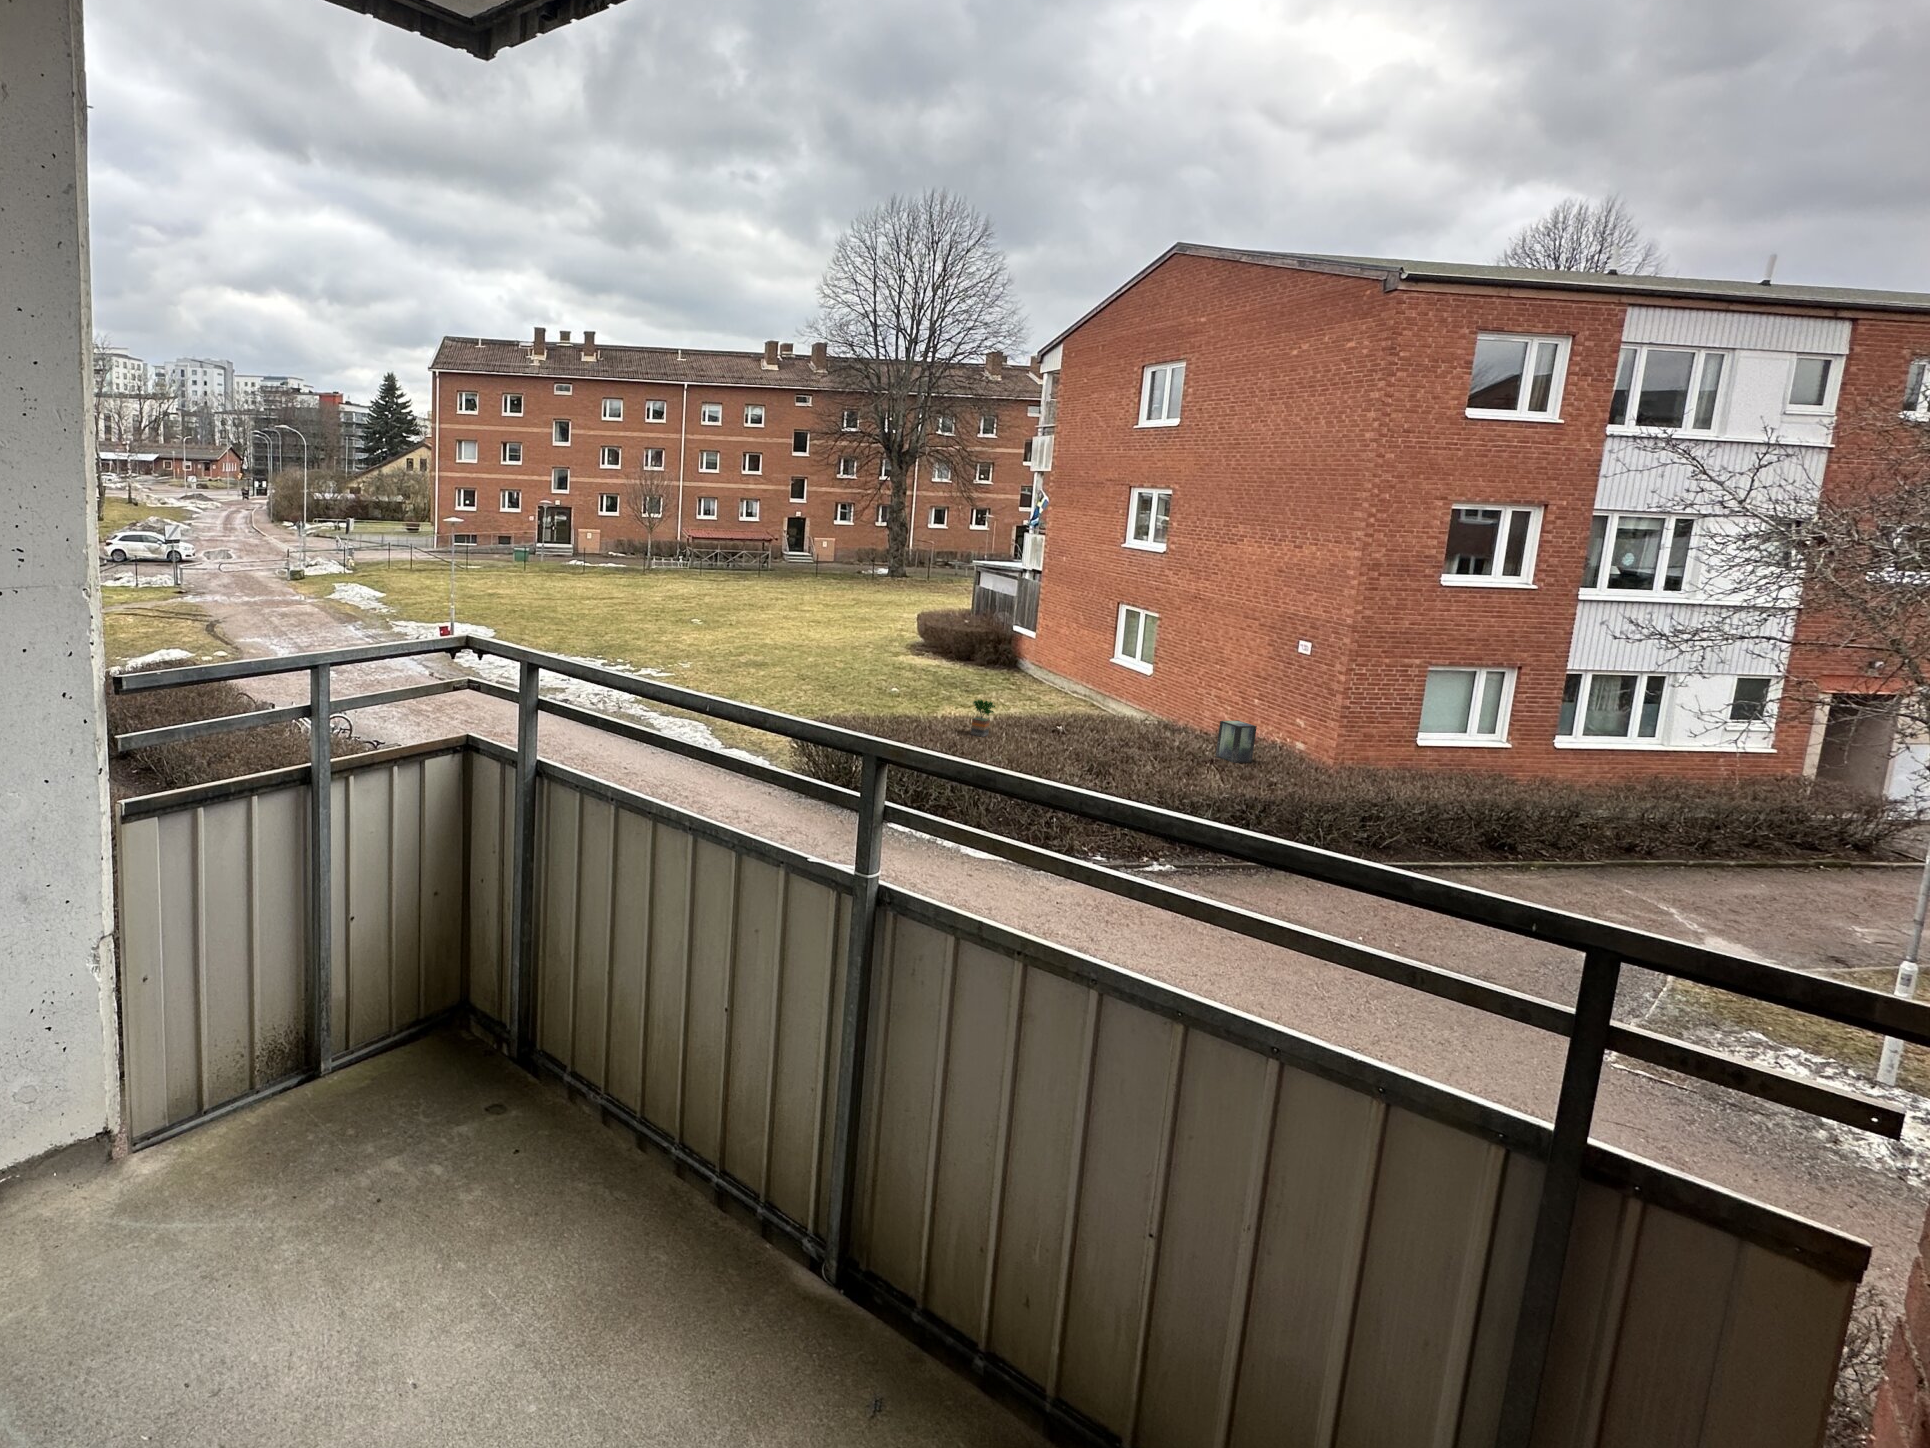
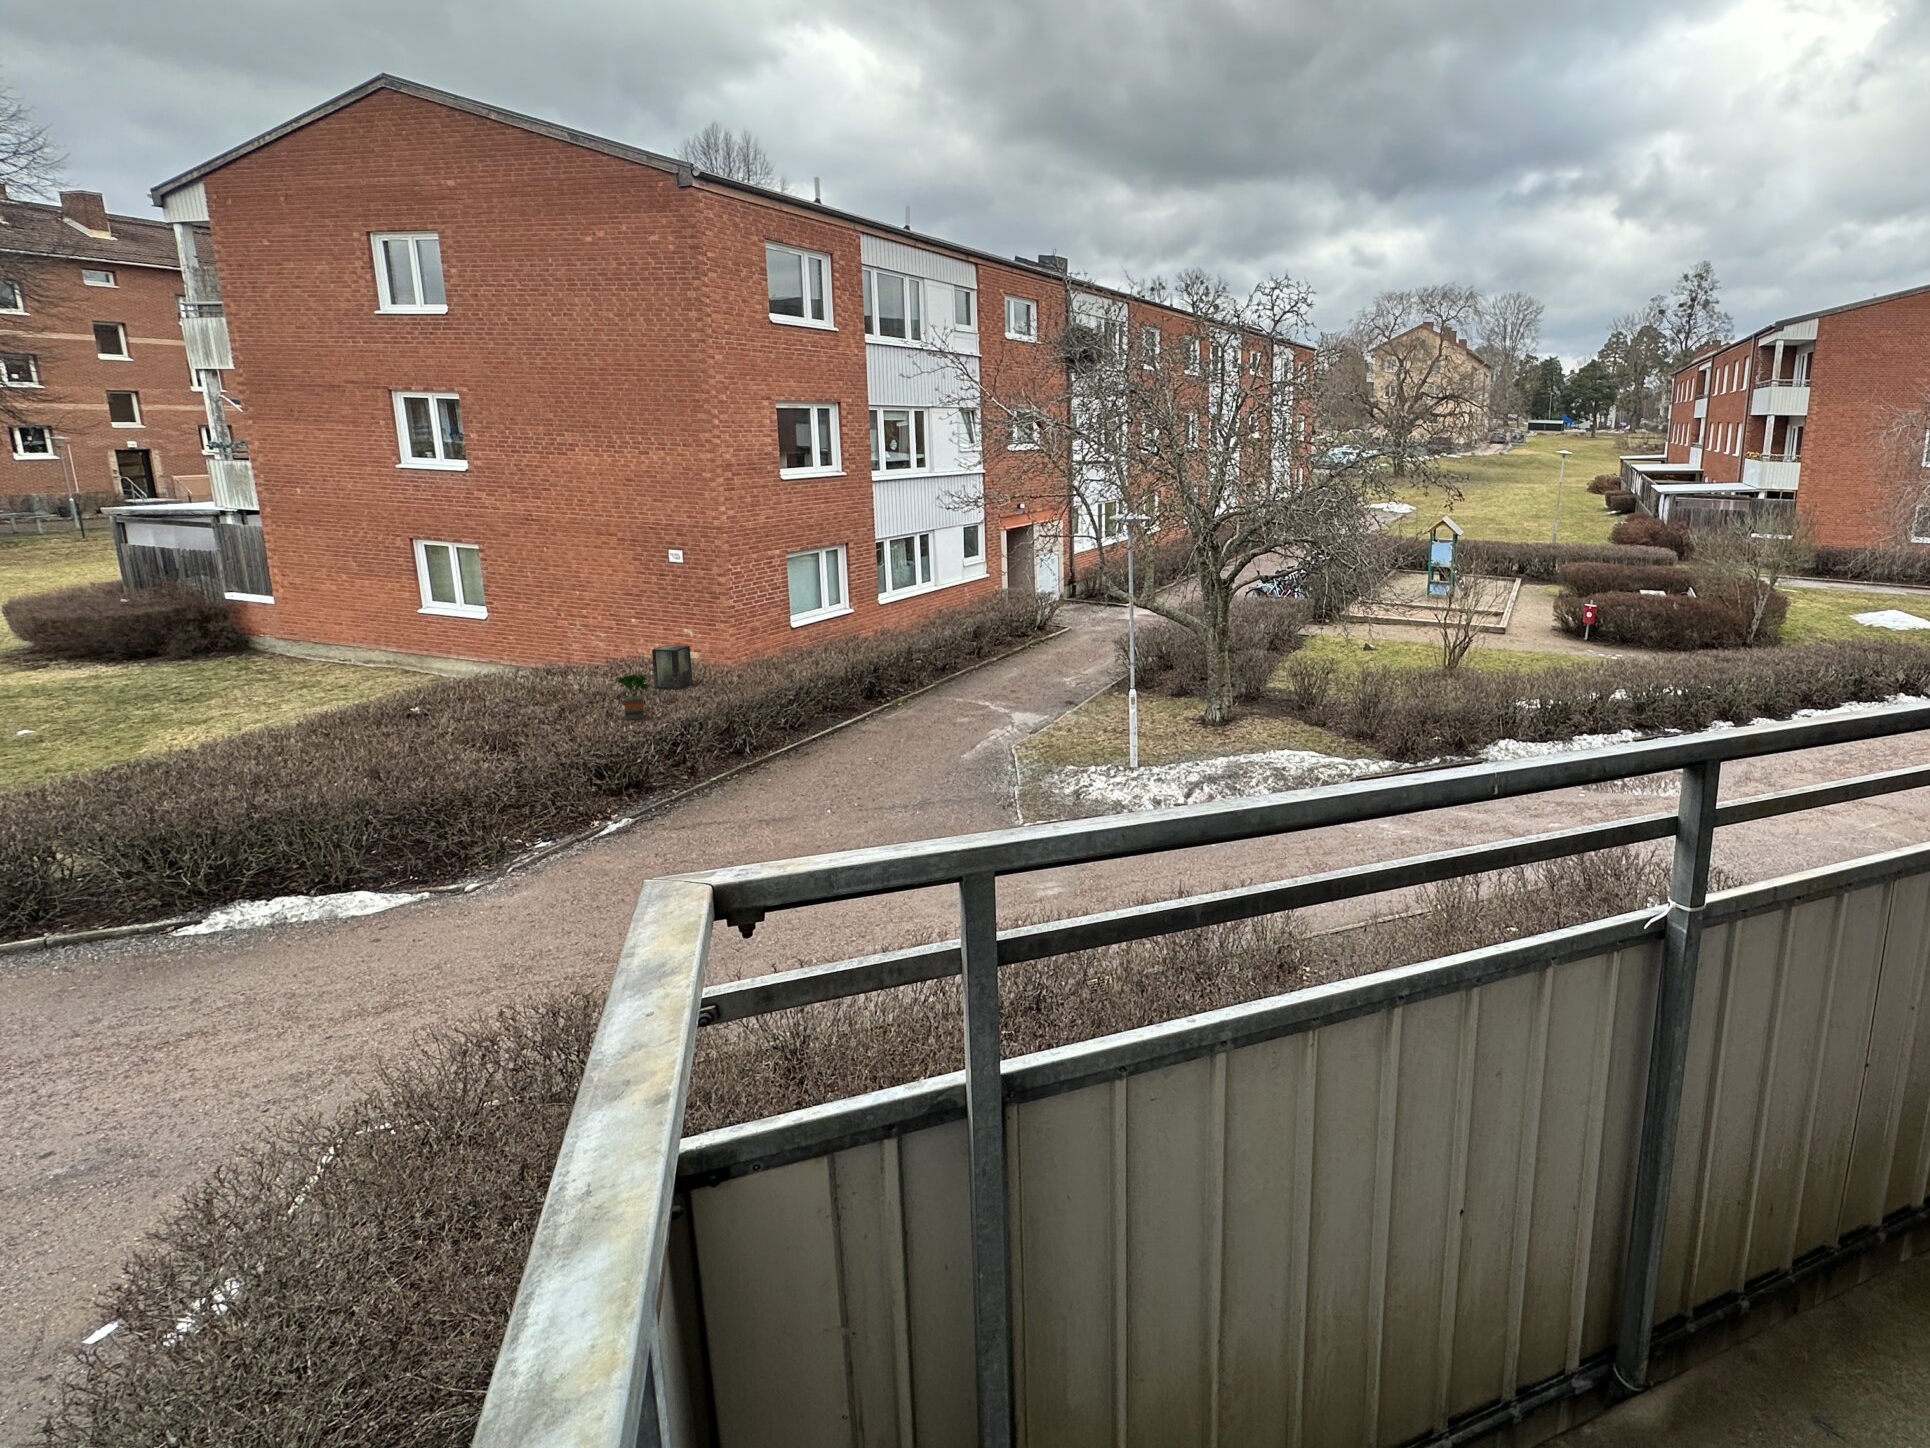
potted tree: present [971,700,995,737] -> present [617,674,650,720]

